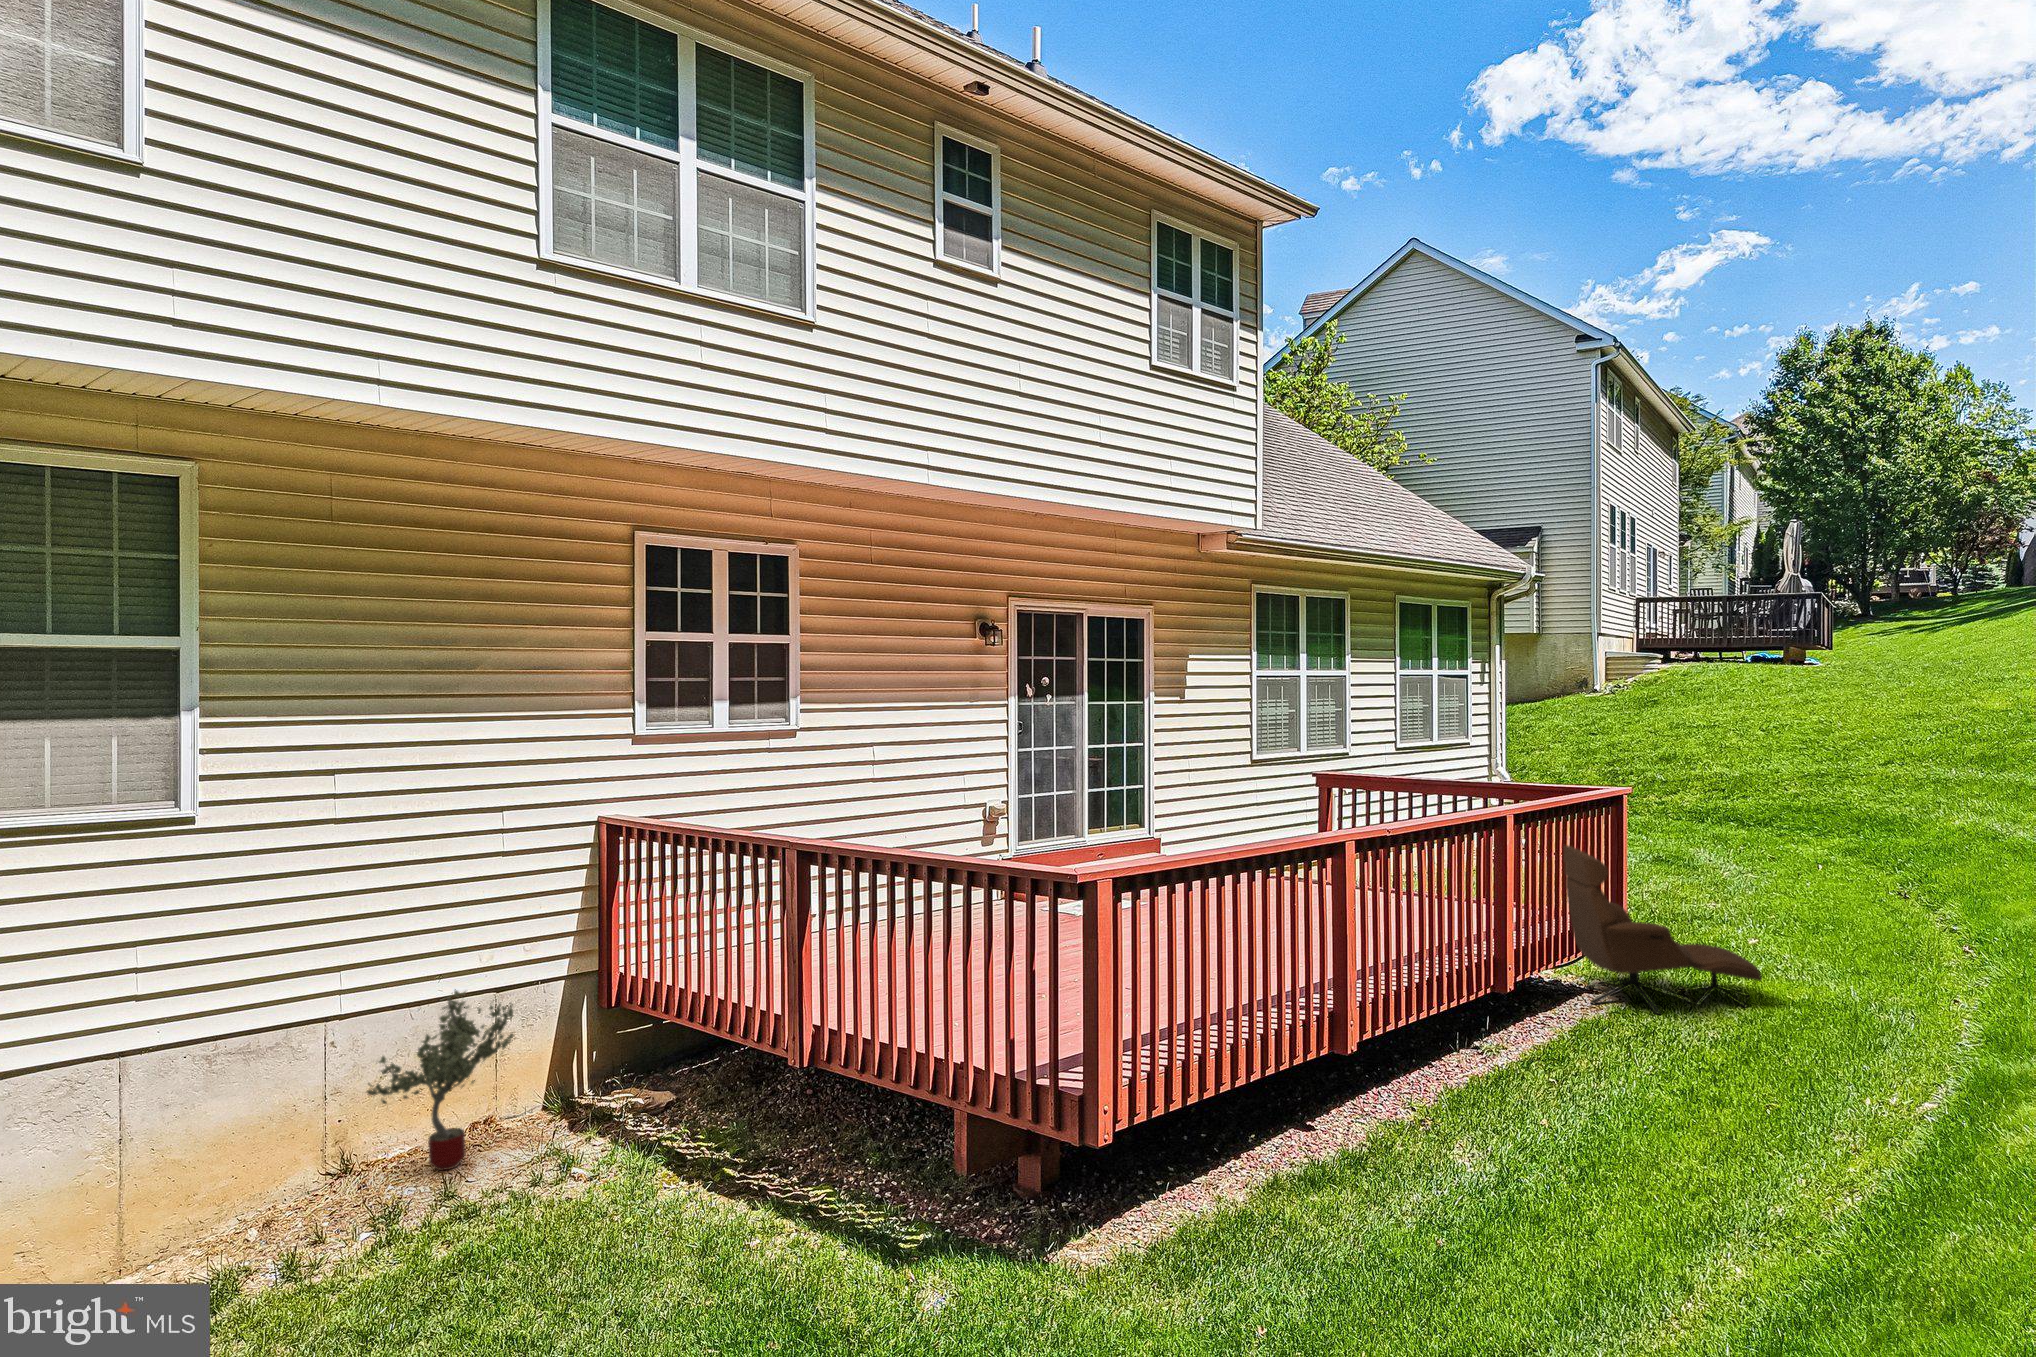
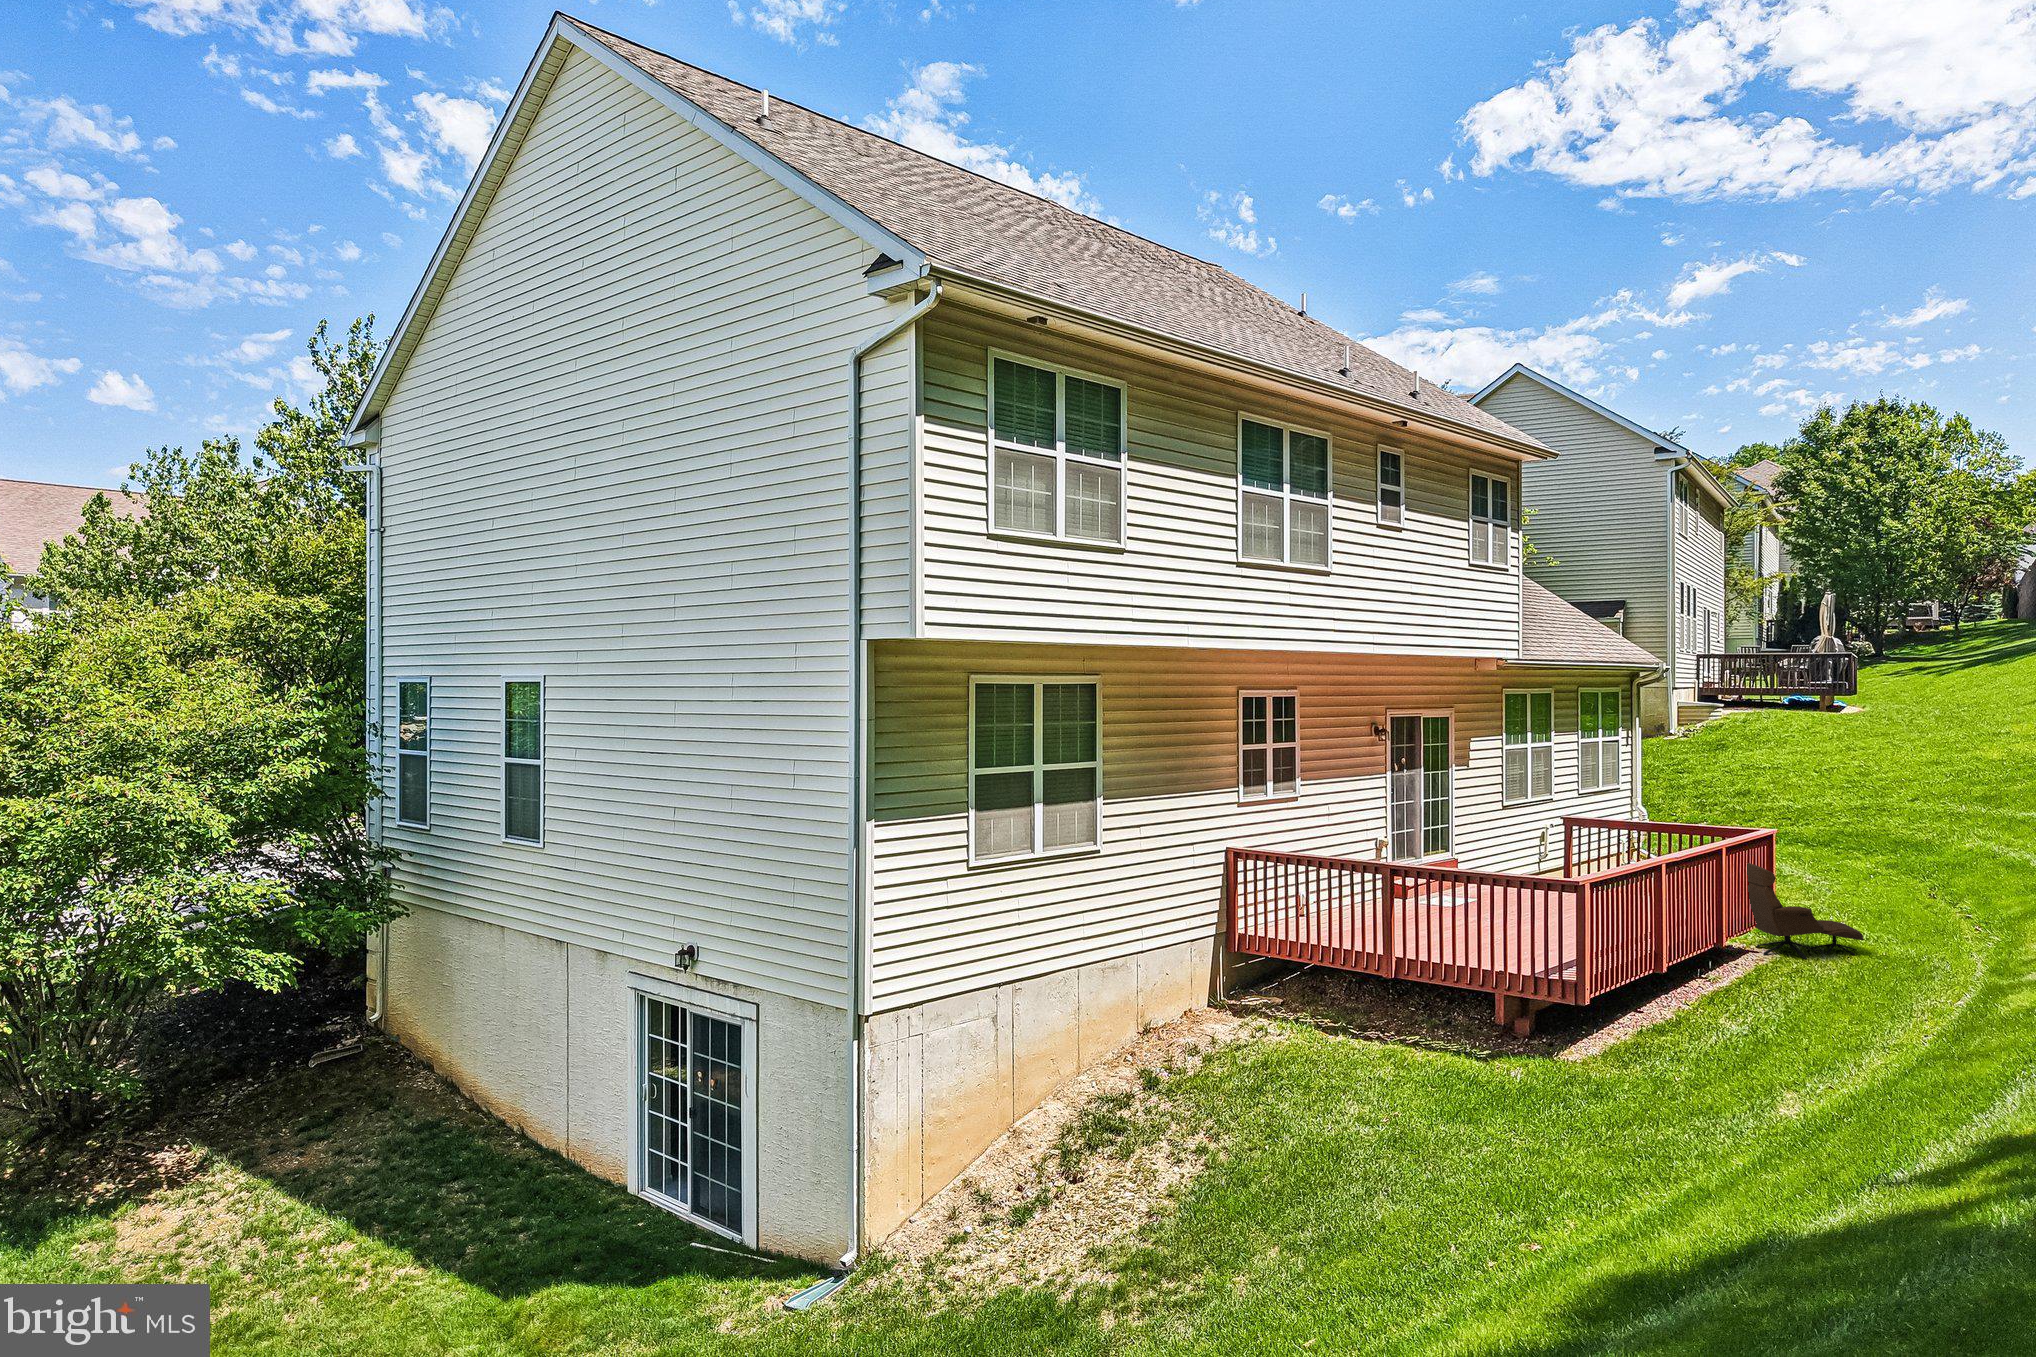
potted tree: present [367,989,514,1171] -> none [1183,939,1237,1030]

